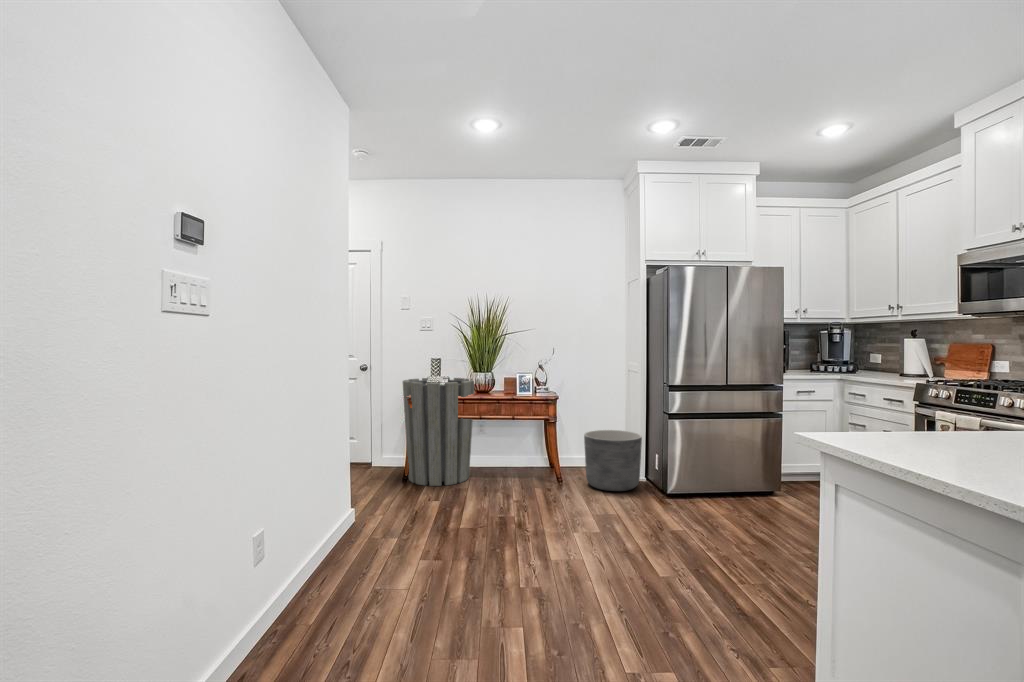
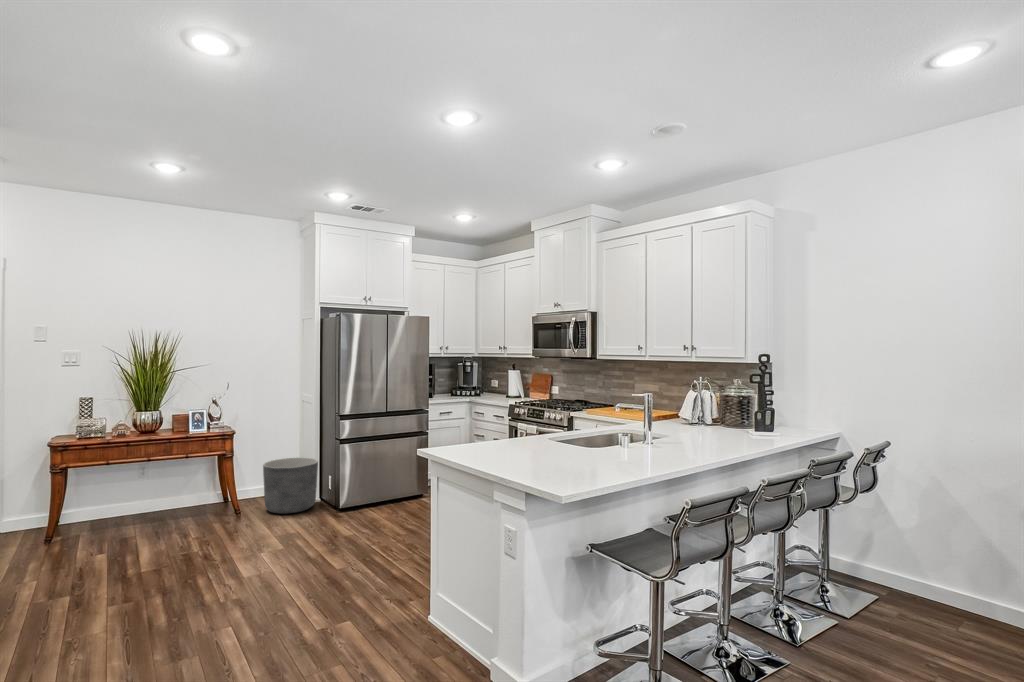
trash can: present [403,378,474,486] -> none [42,419,139,542]

